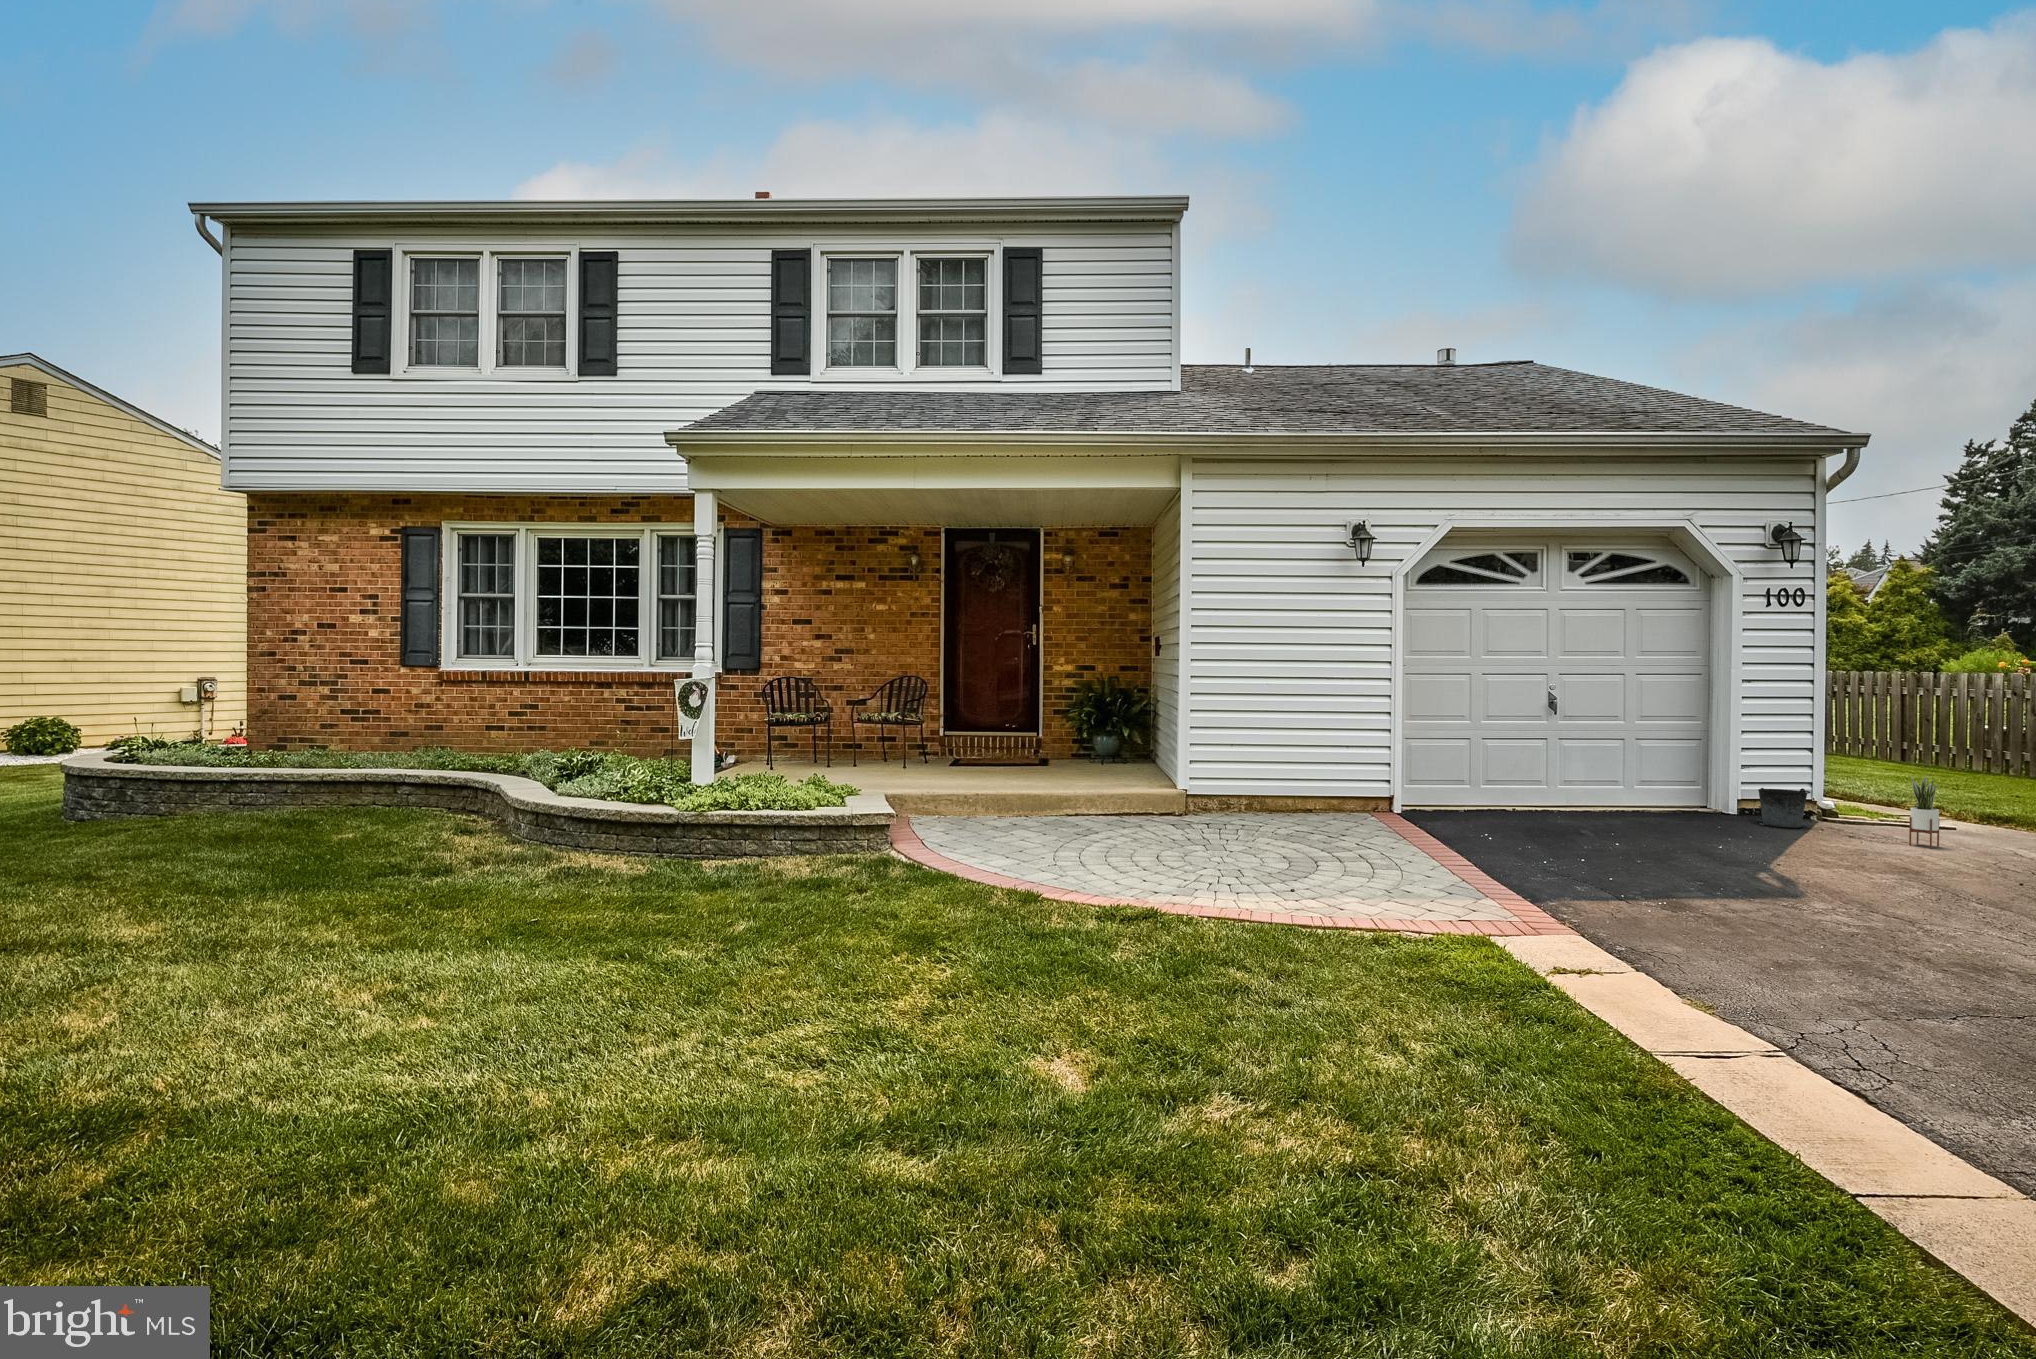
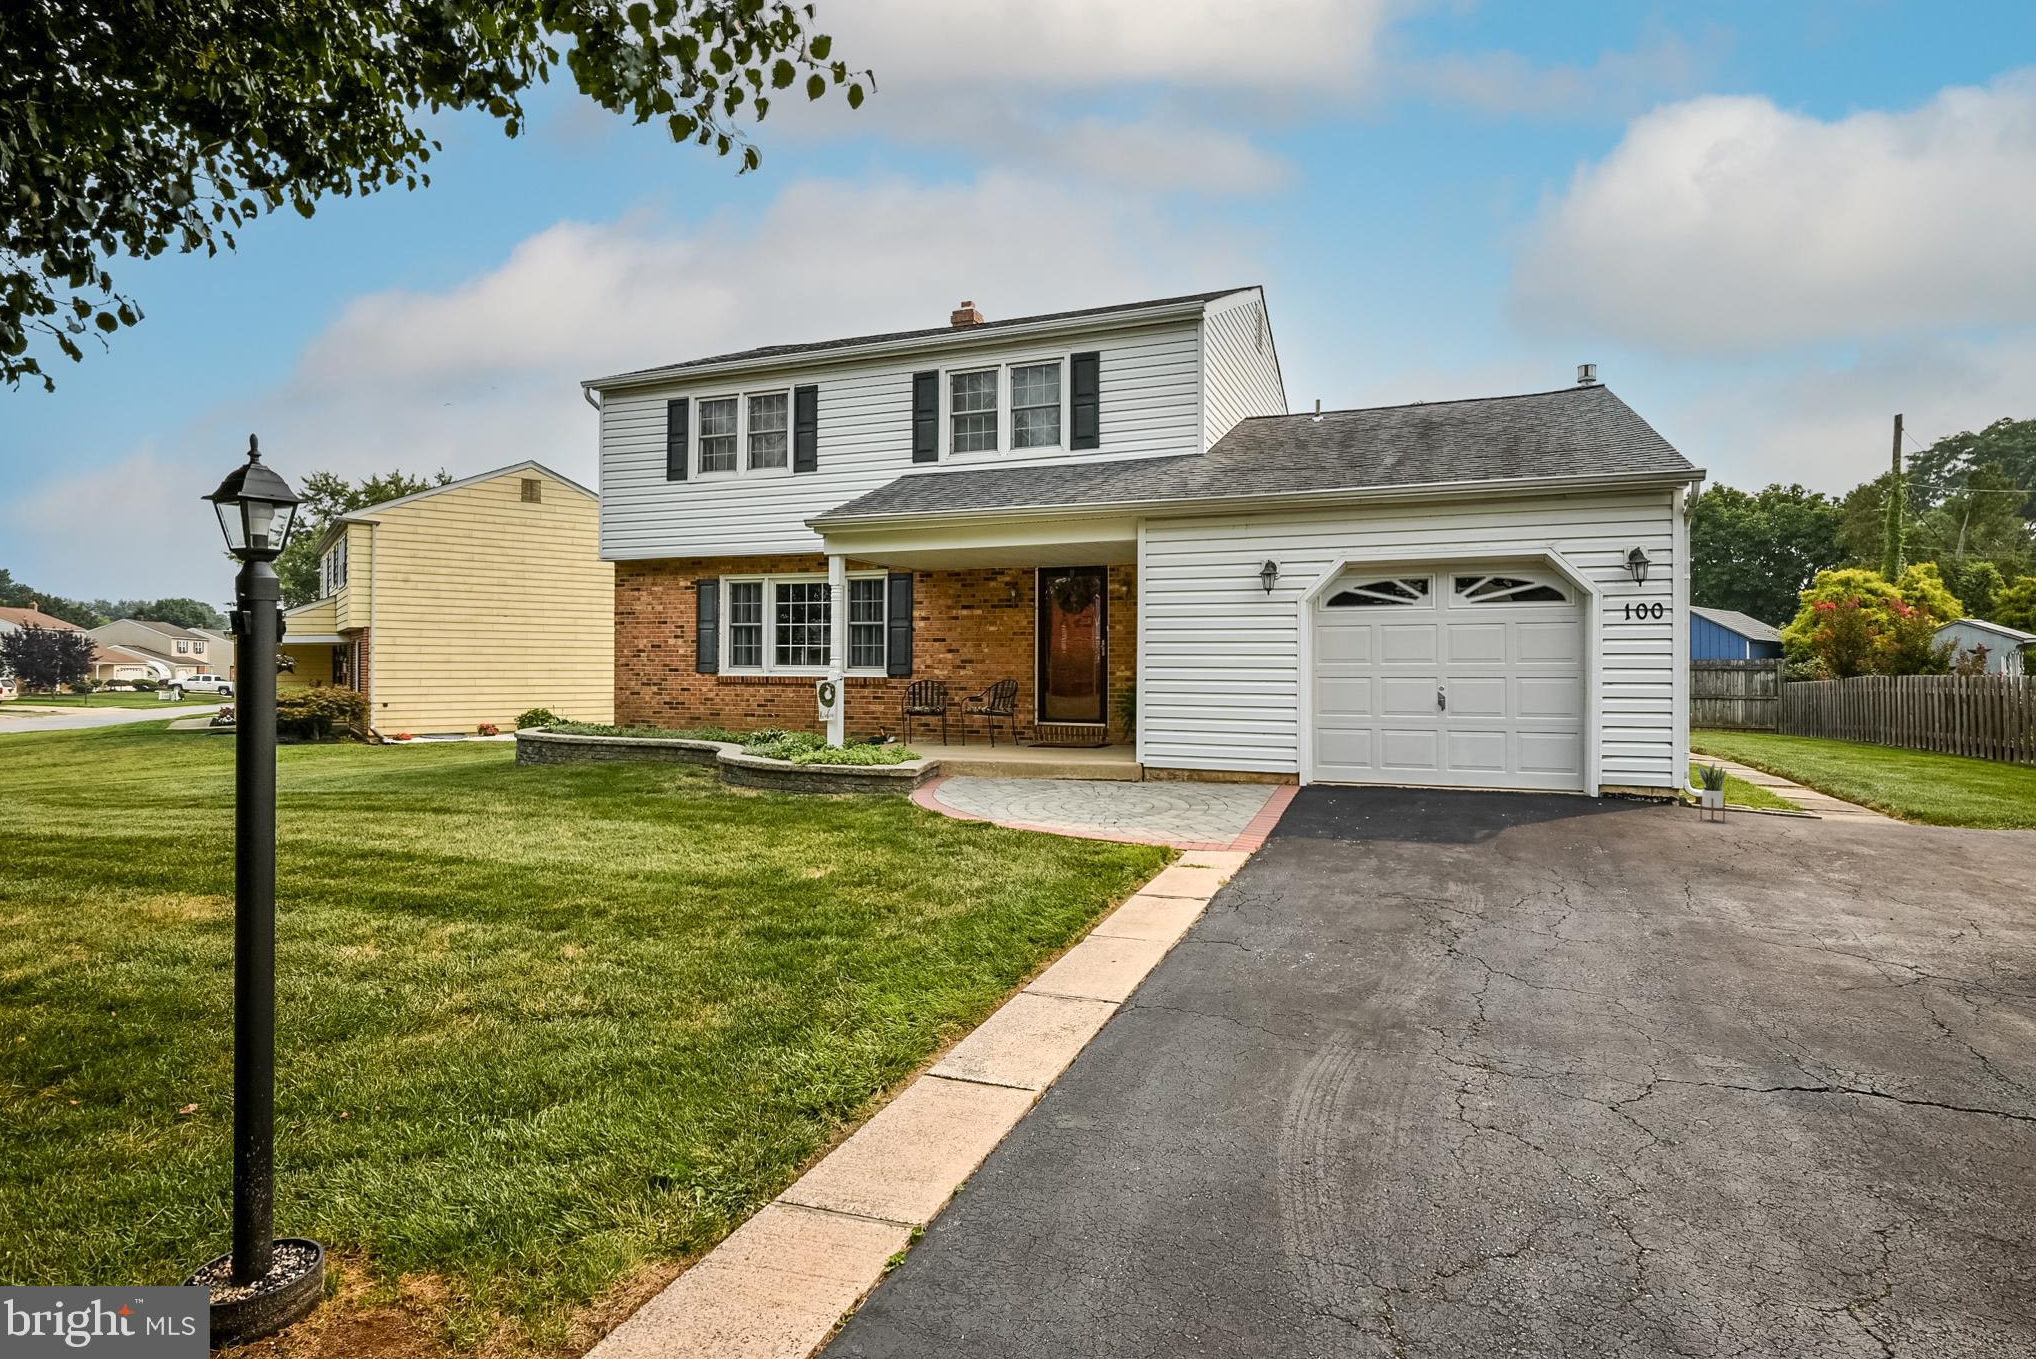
bucket: present [1758,788,1811,828] -> none [1612,772,1655,805]

